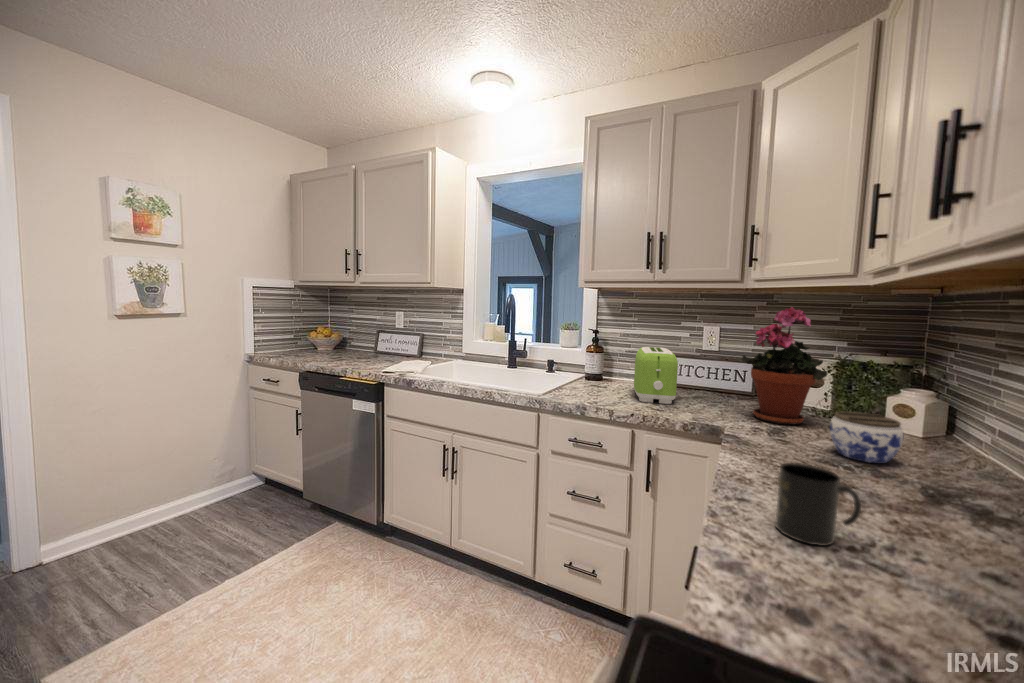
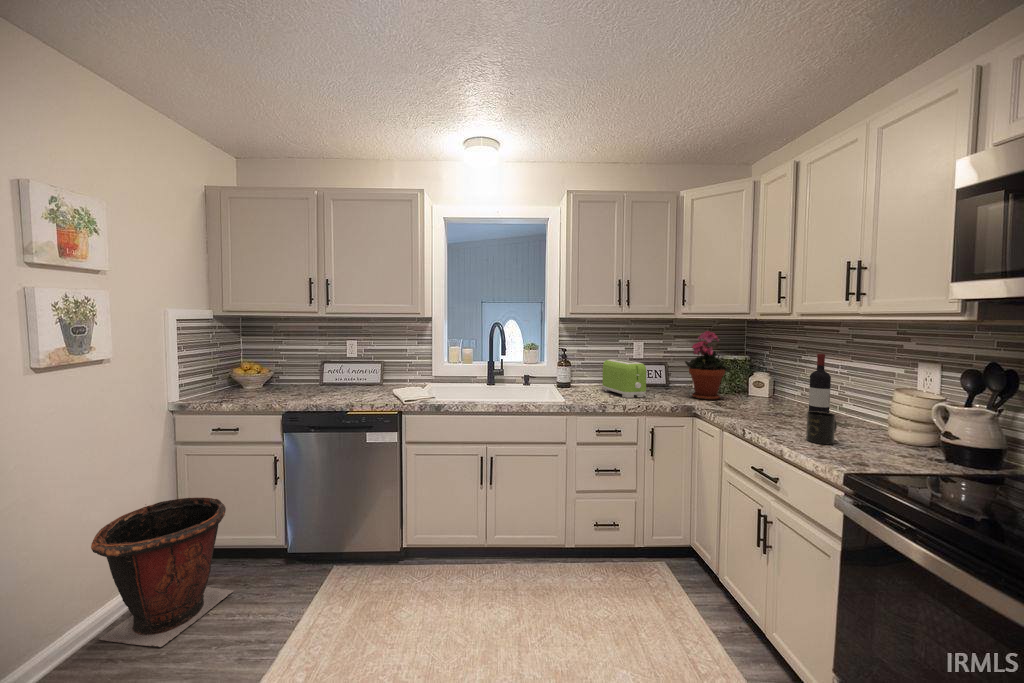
wine bottle: none [934,353,997,495] -> present [809,354,831,413]
jar: present [830,412,904,463] -> none [754,387,788,412]
trash can: none [146,430,253,543] -> present [91,498,234,647]

